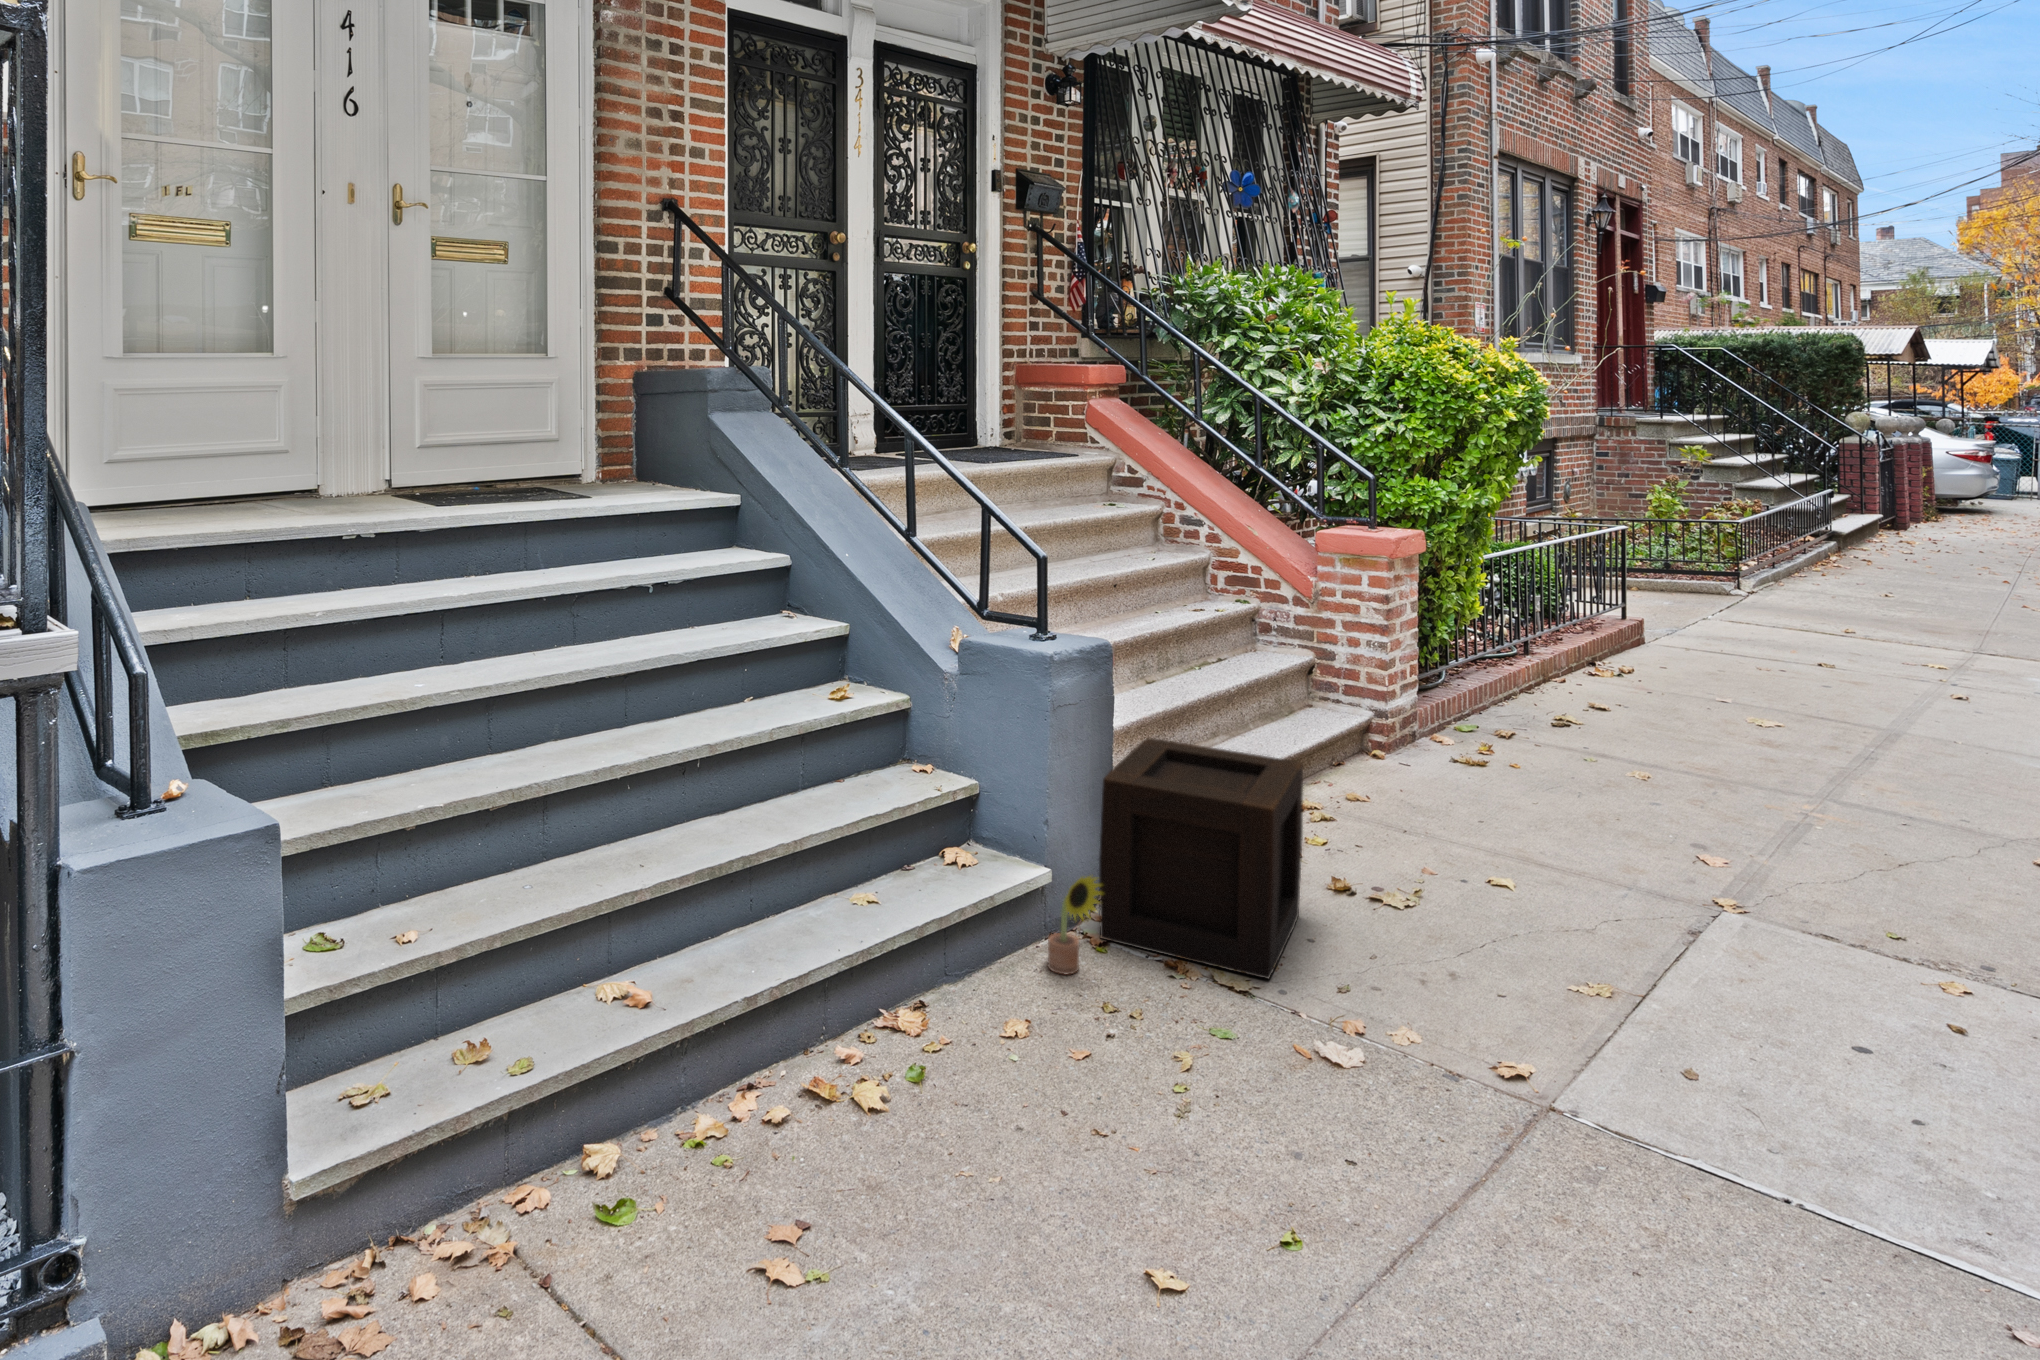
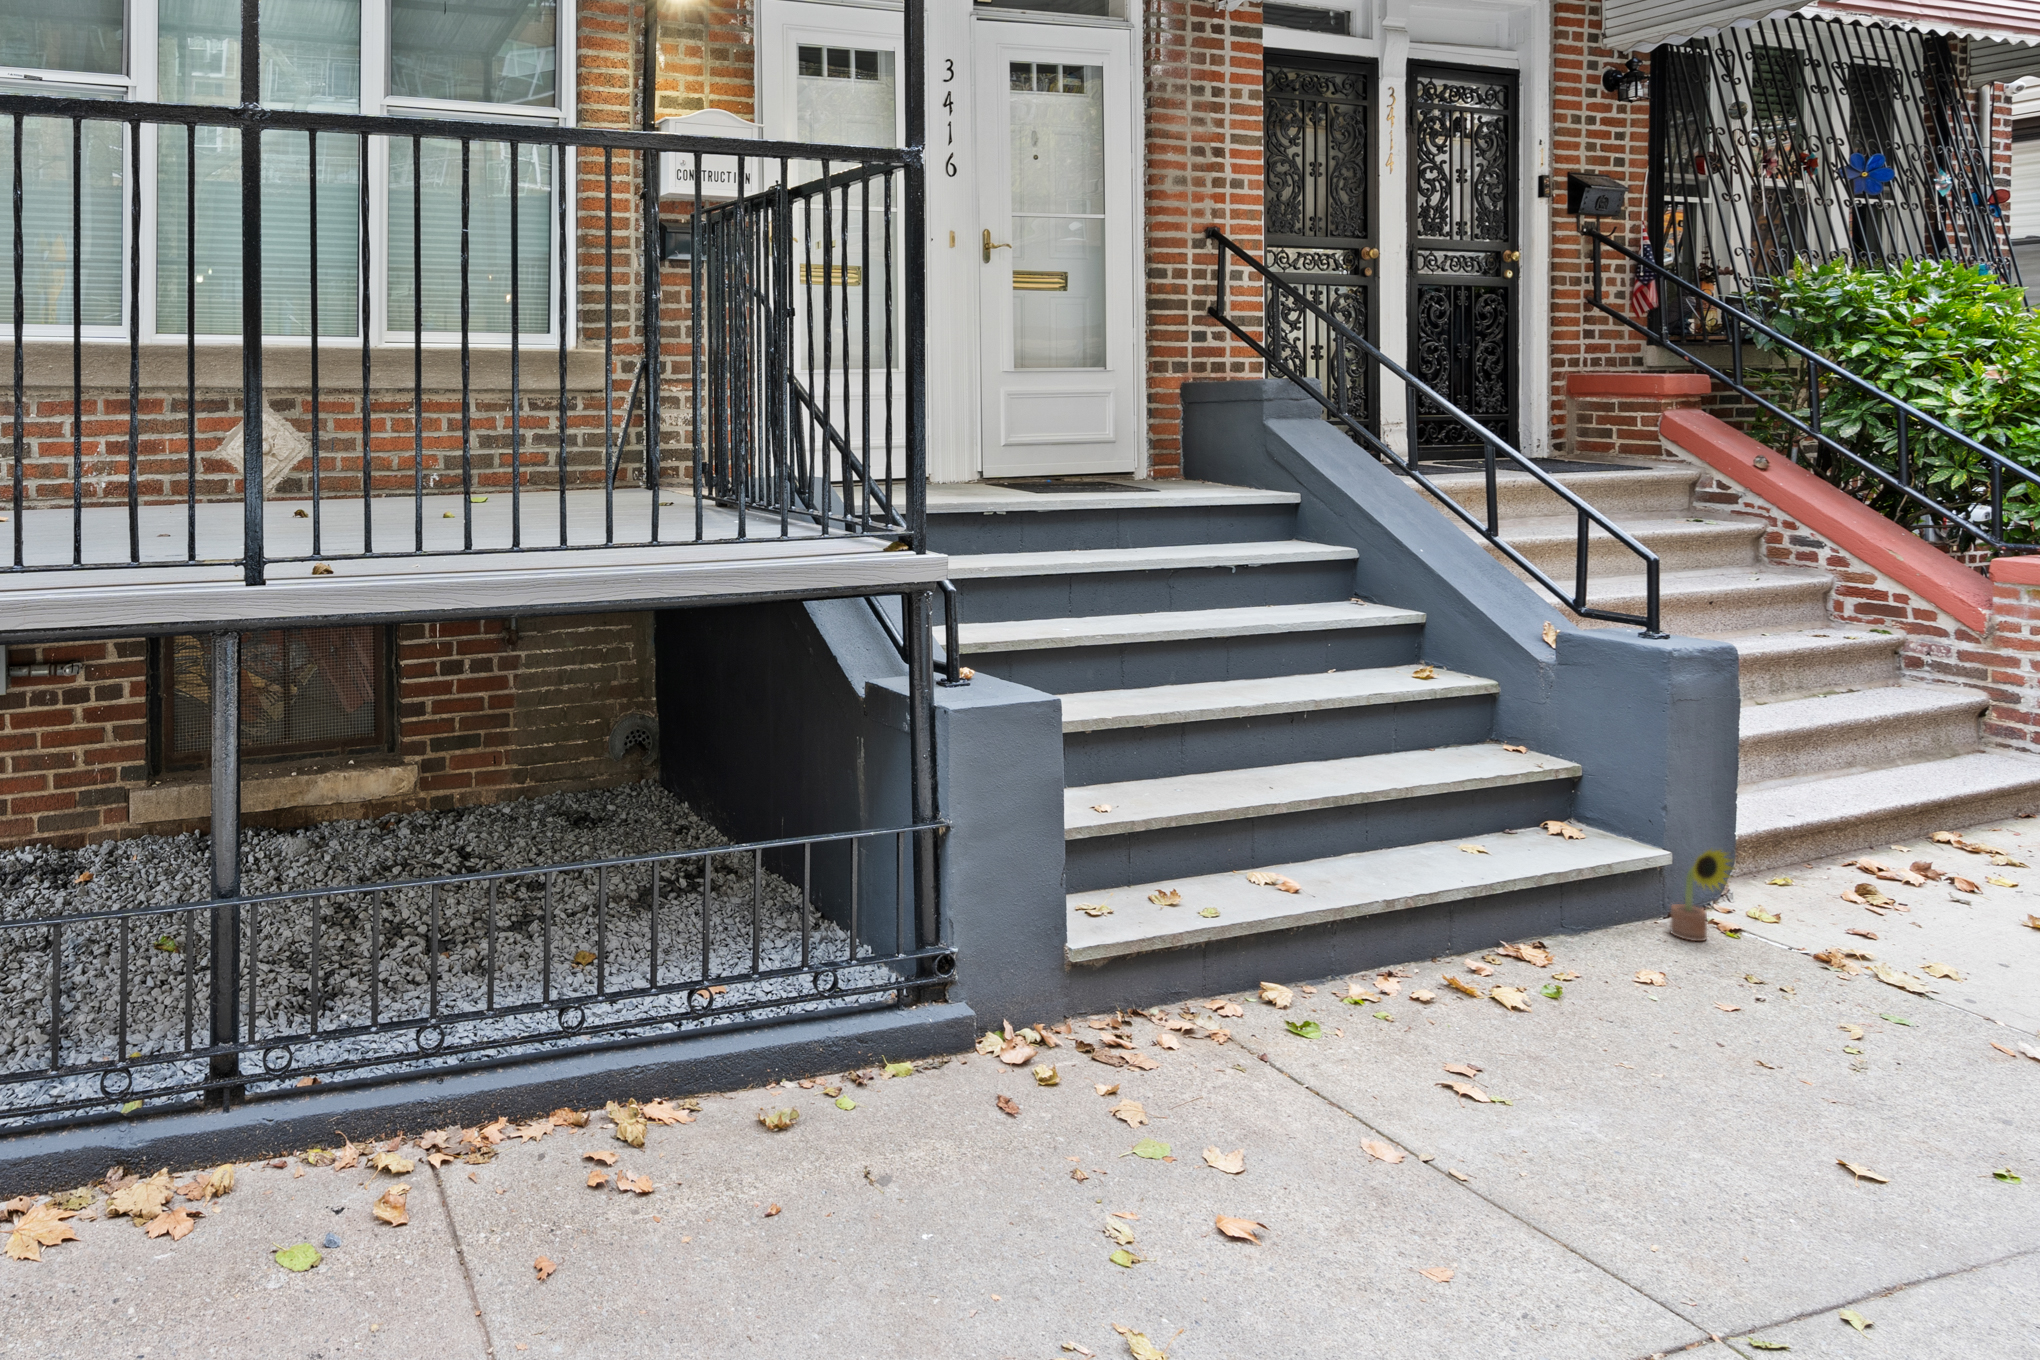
wooden crate: present [1099,738,1303,979] -> none [1725,742,1977,973]

